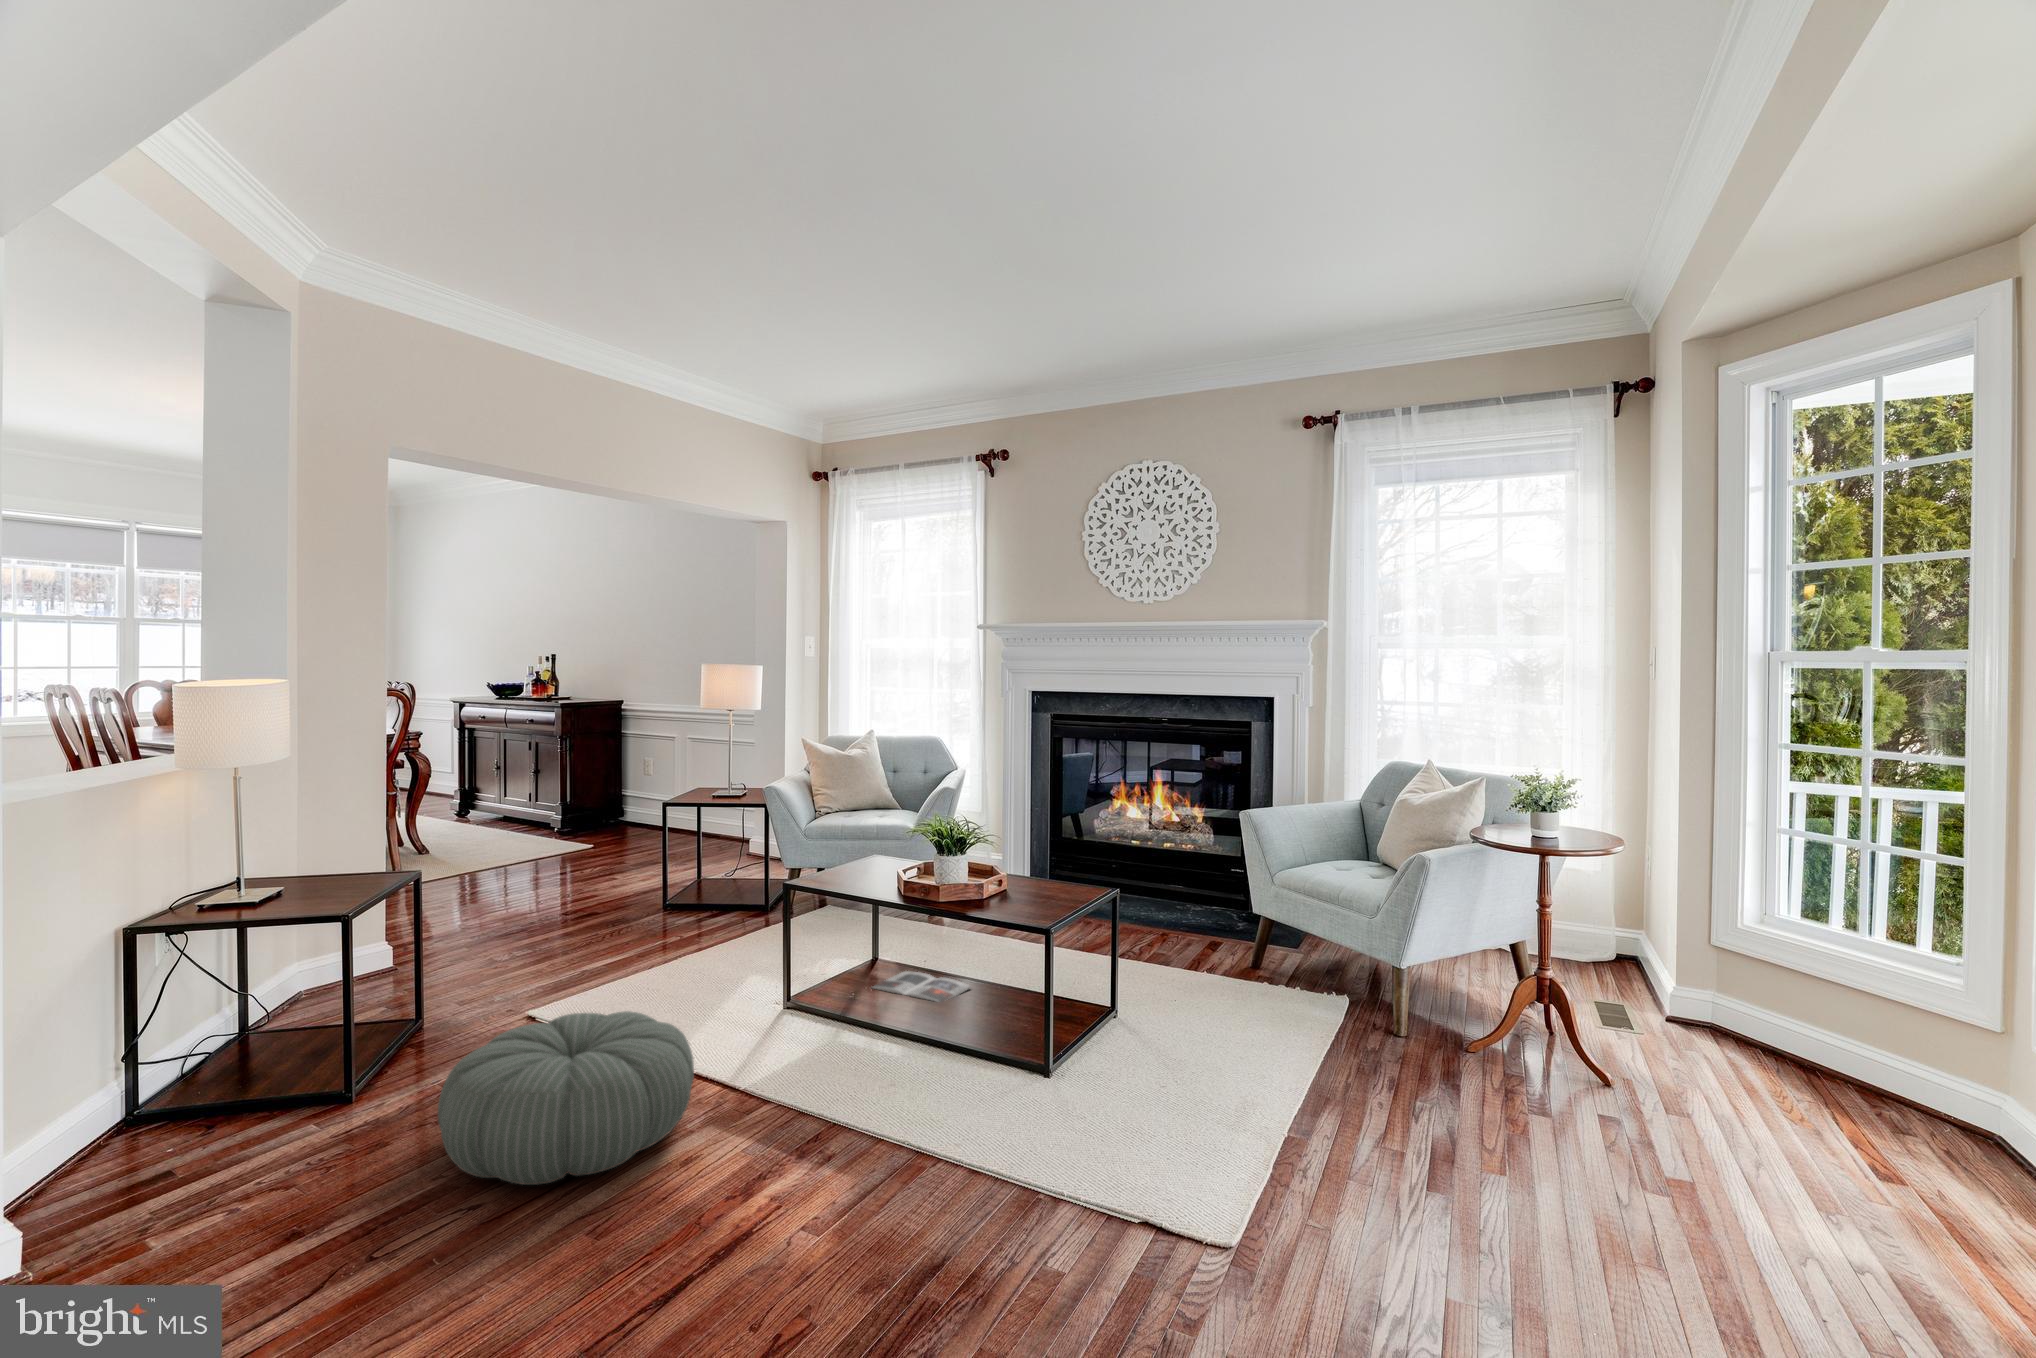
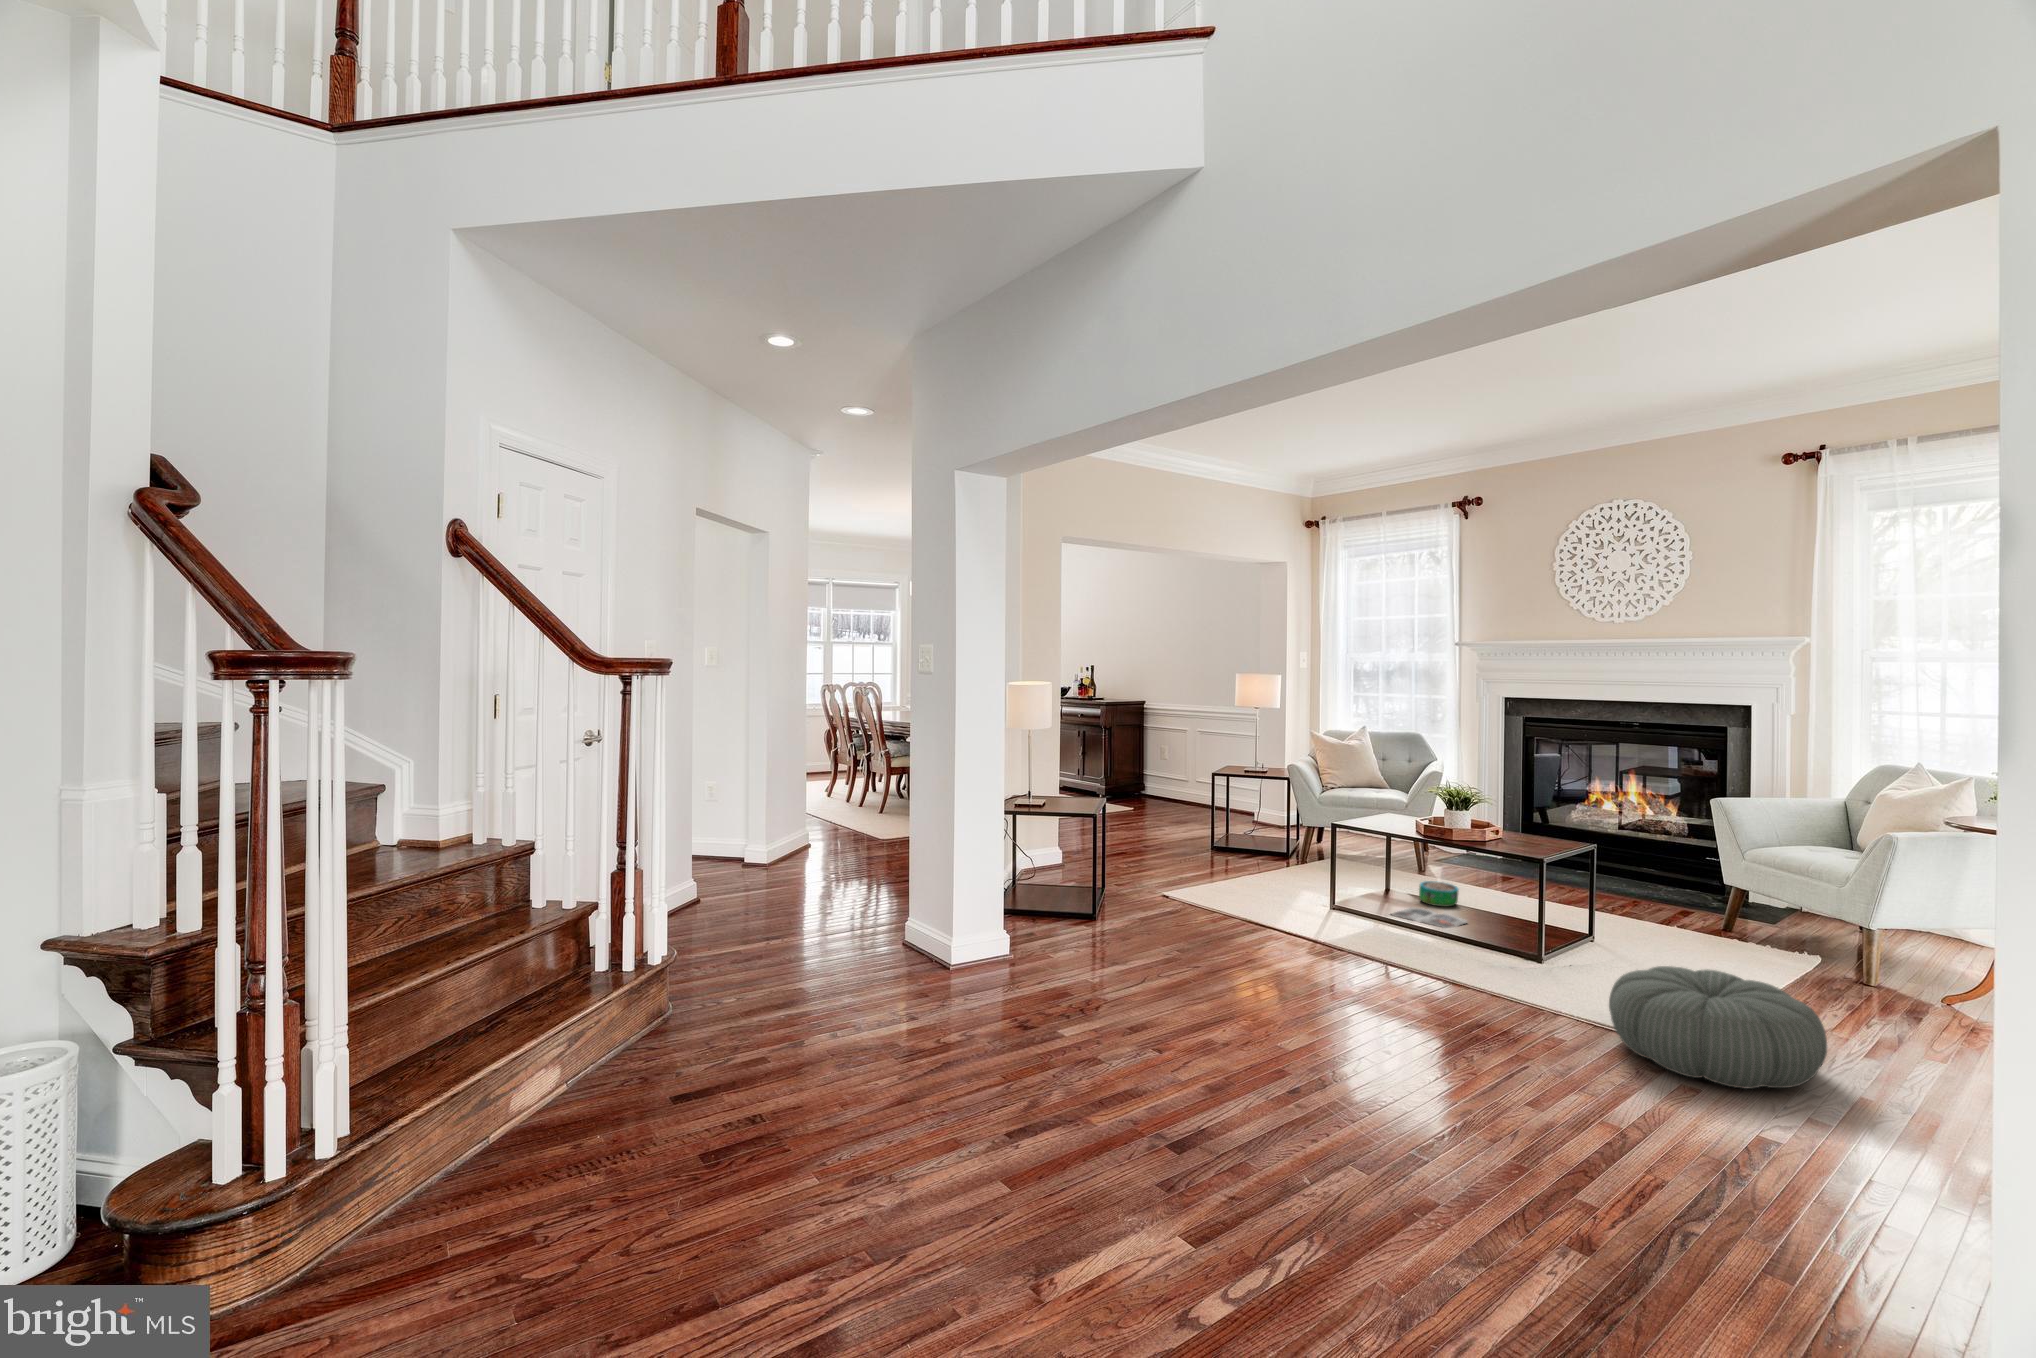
decorative bowl: none [919,928,967,963] -> present [1419,881,1458,907]
pouf: present [438,1011,694,1185] -> present [1609,966,1827,1089]

